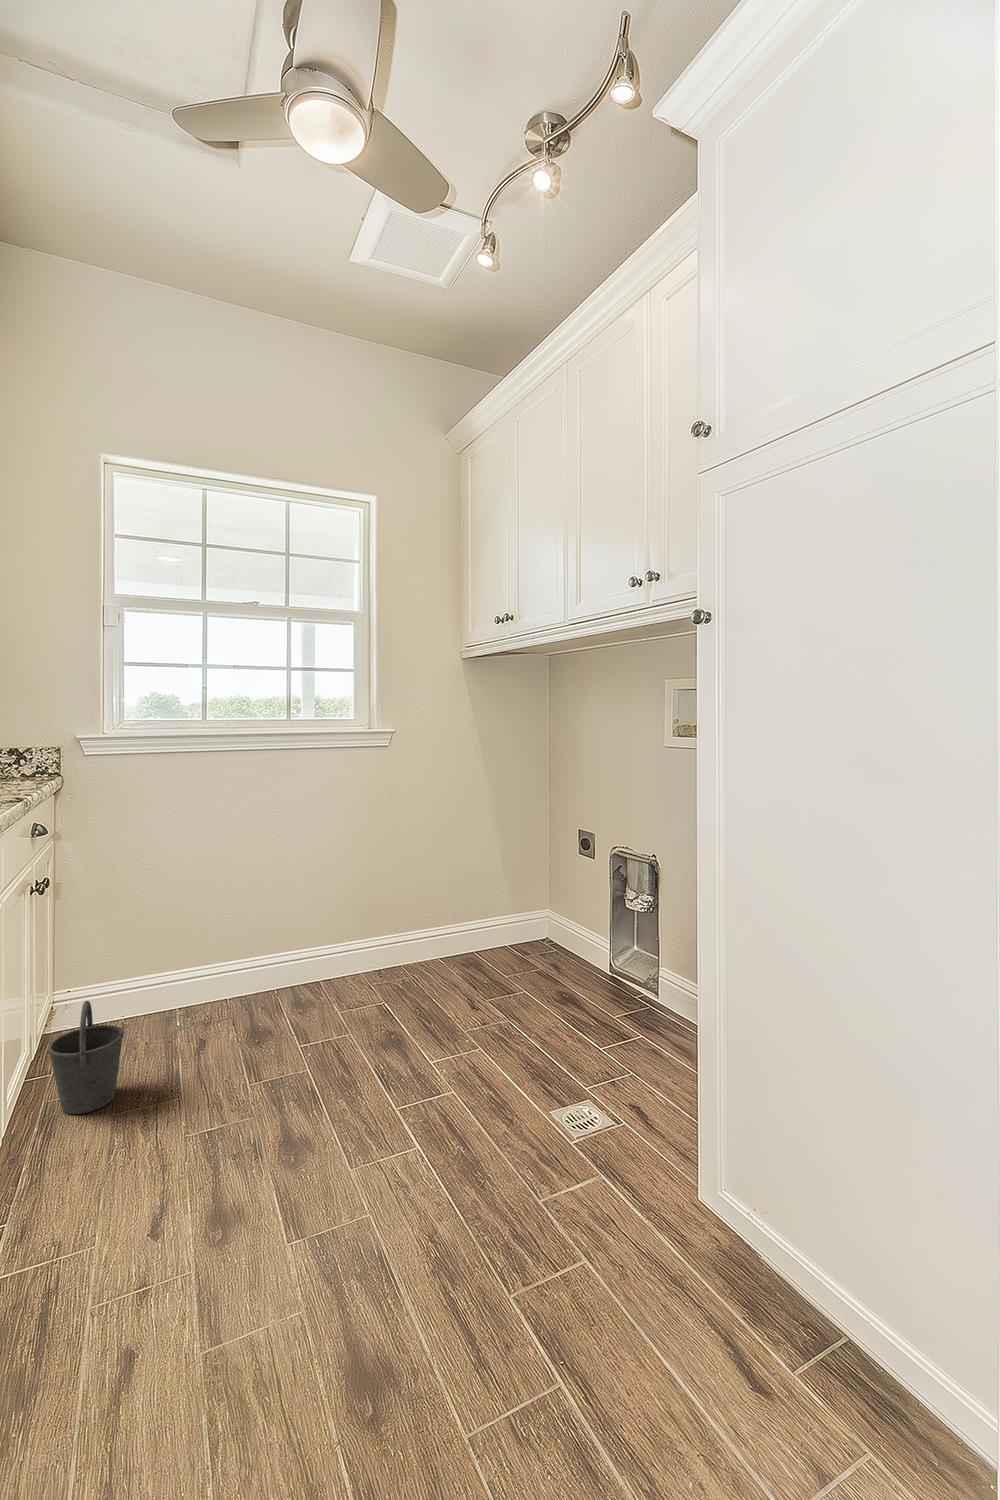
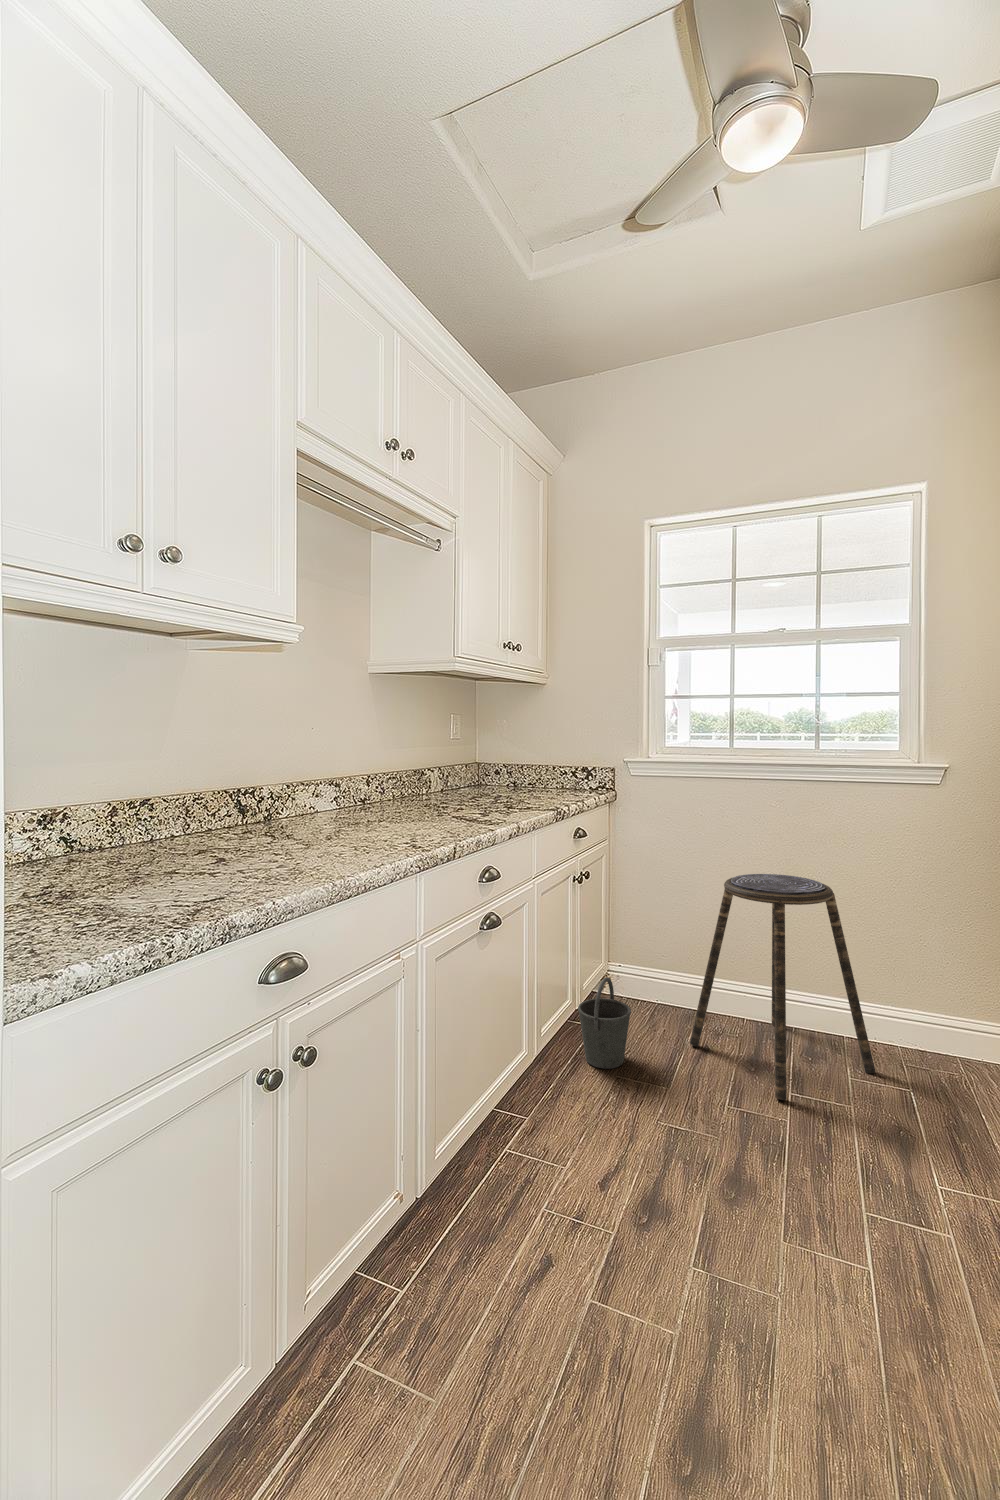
stool: none [185,845,359,1059] -> present [690,874,875,1100]

